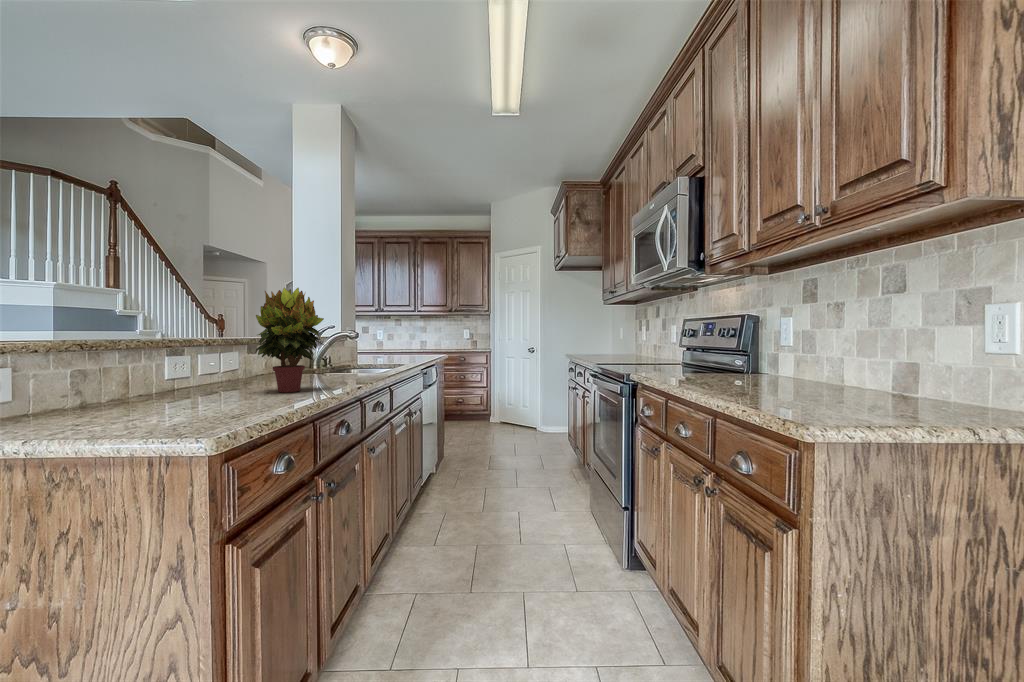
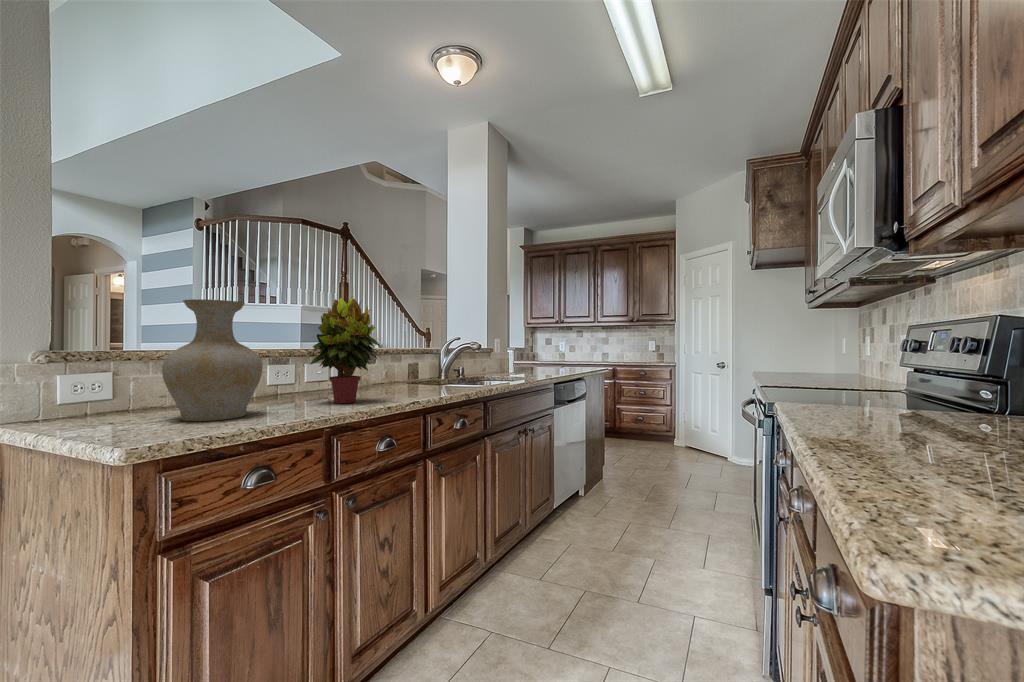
vase: none [131,288,241,417] -> present [162,299,262,421]

